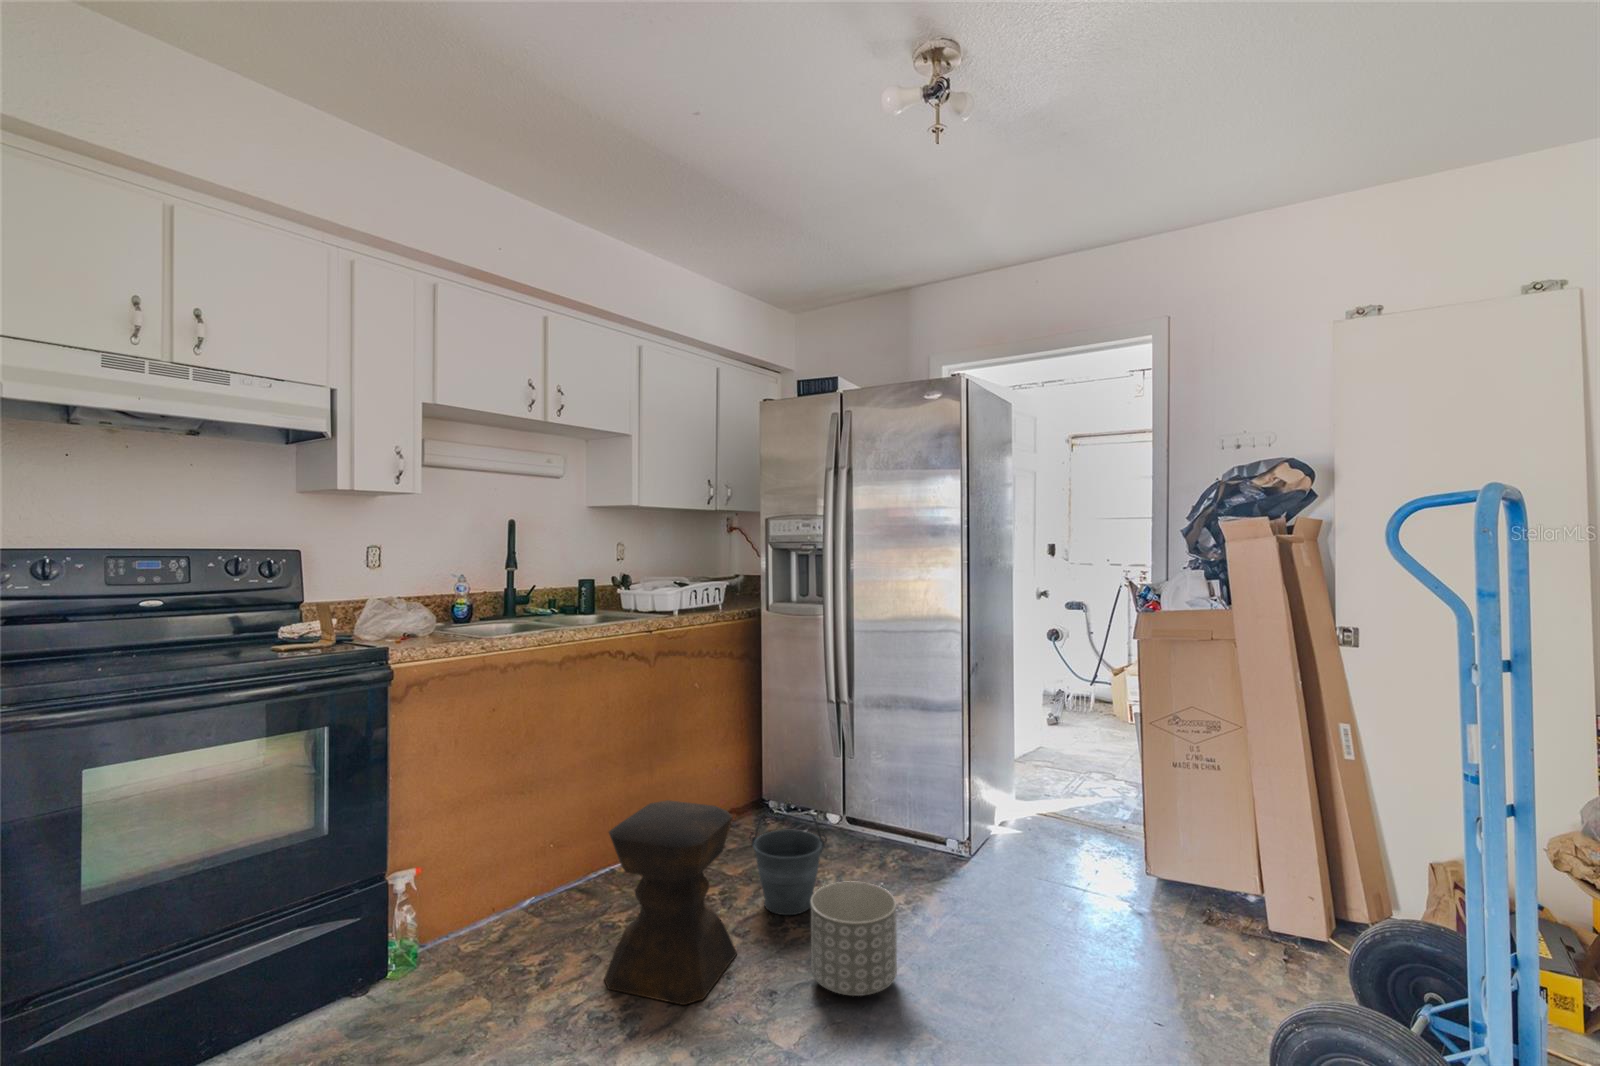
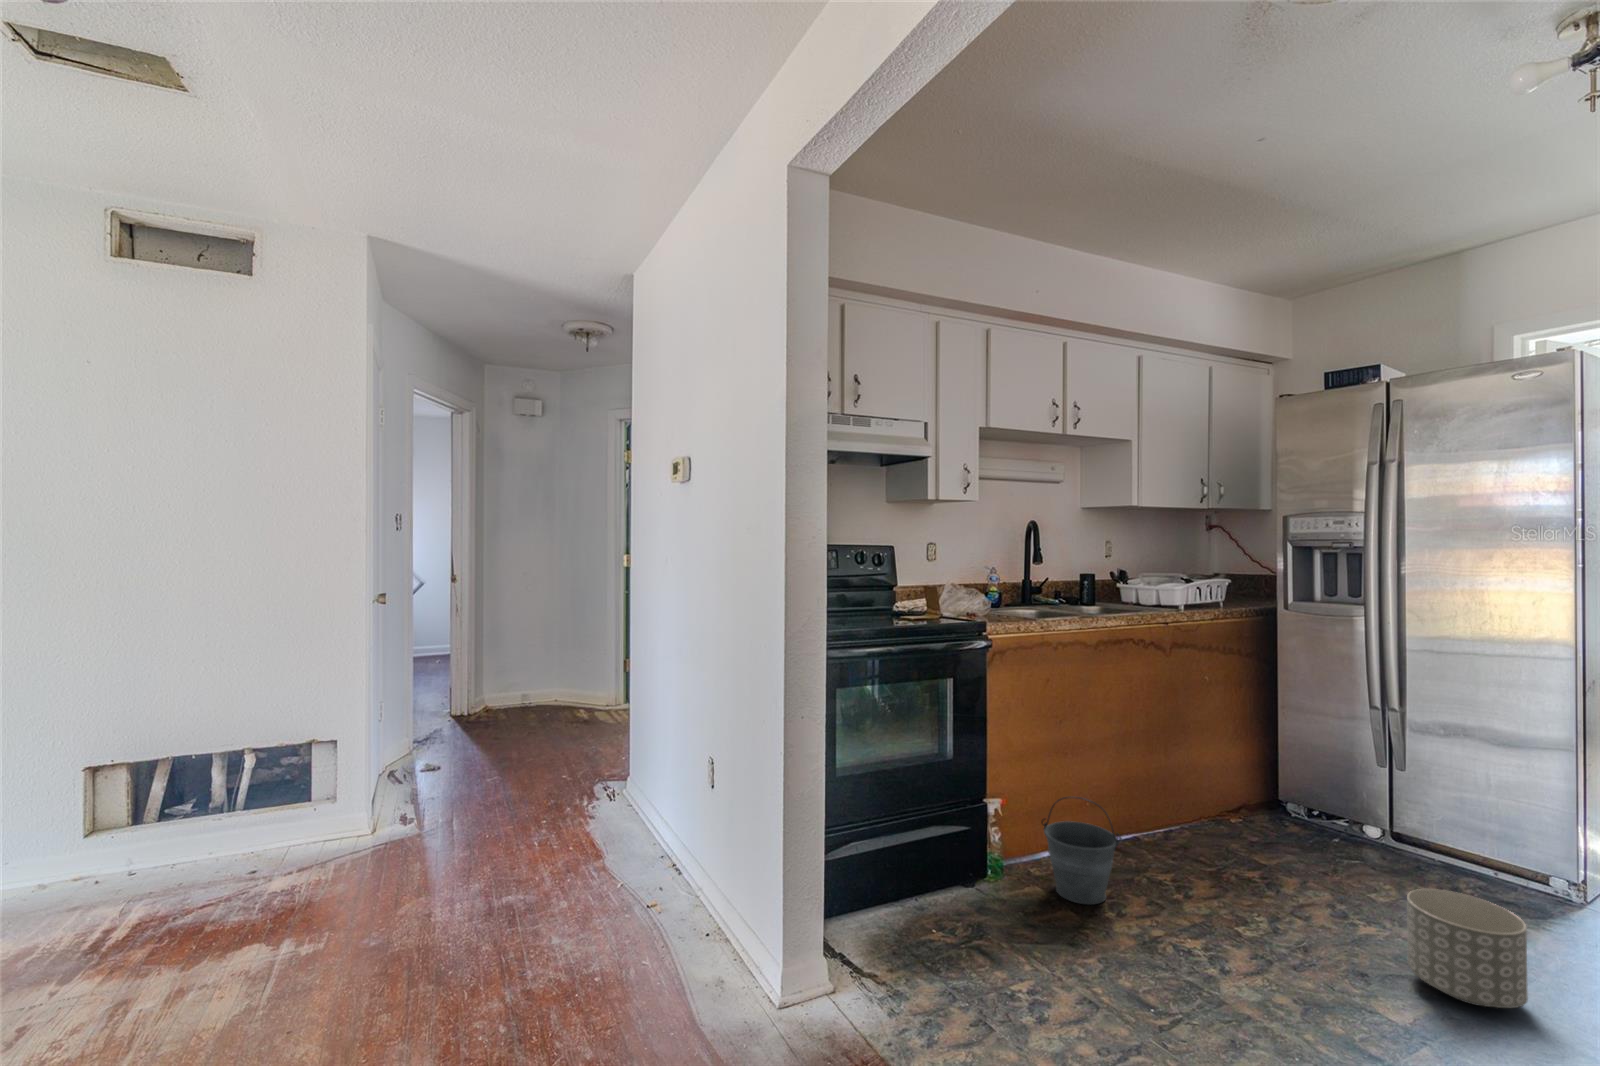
stool: present [604,800,737,1005] -> none [1175,778,1307,963]
bucket: present [749,804,827,915] -> present [1041,797,1121,905]

